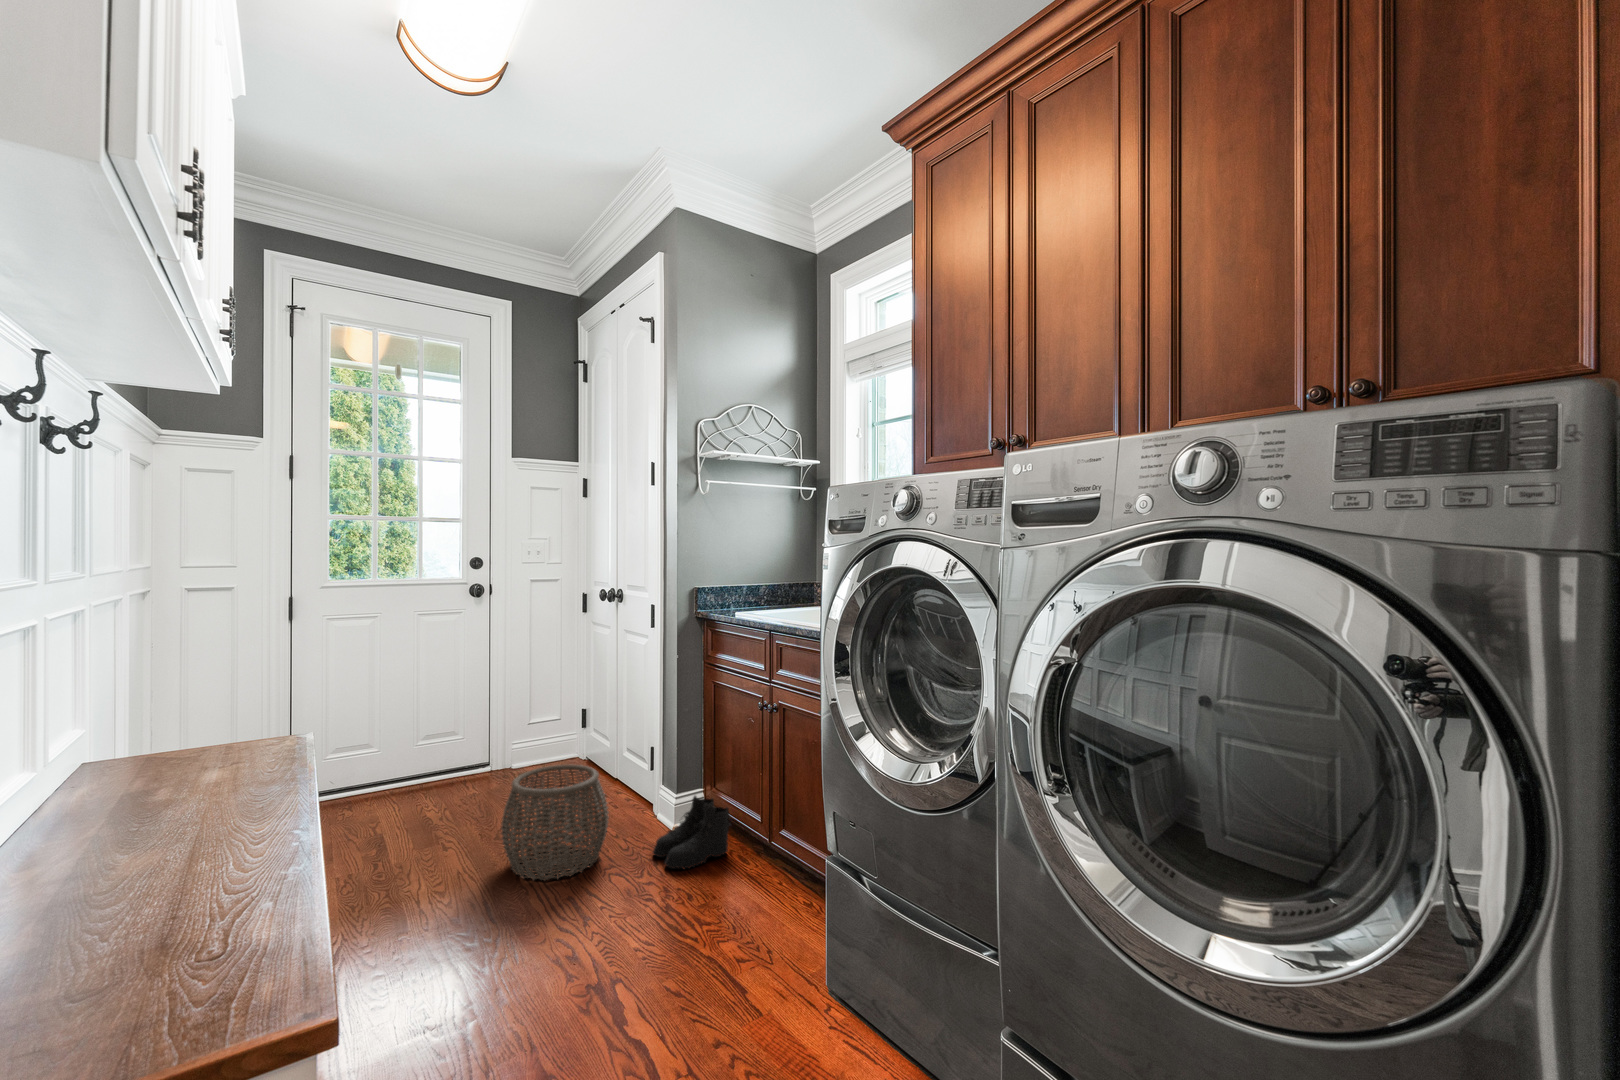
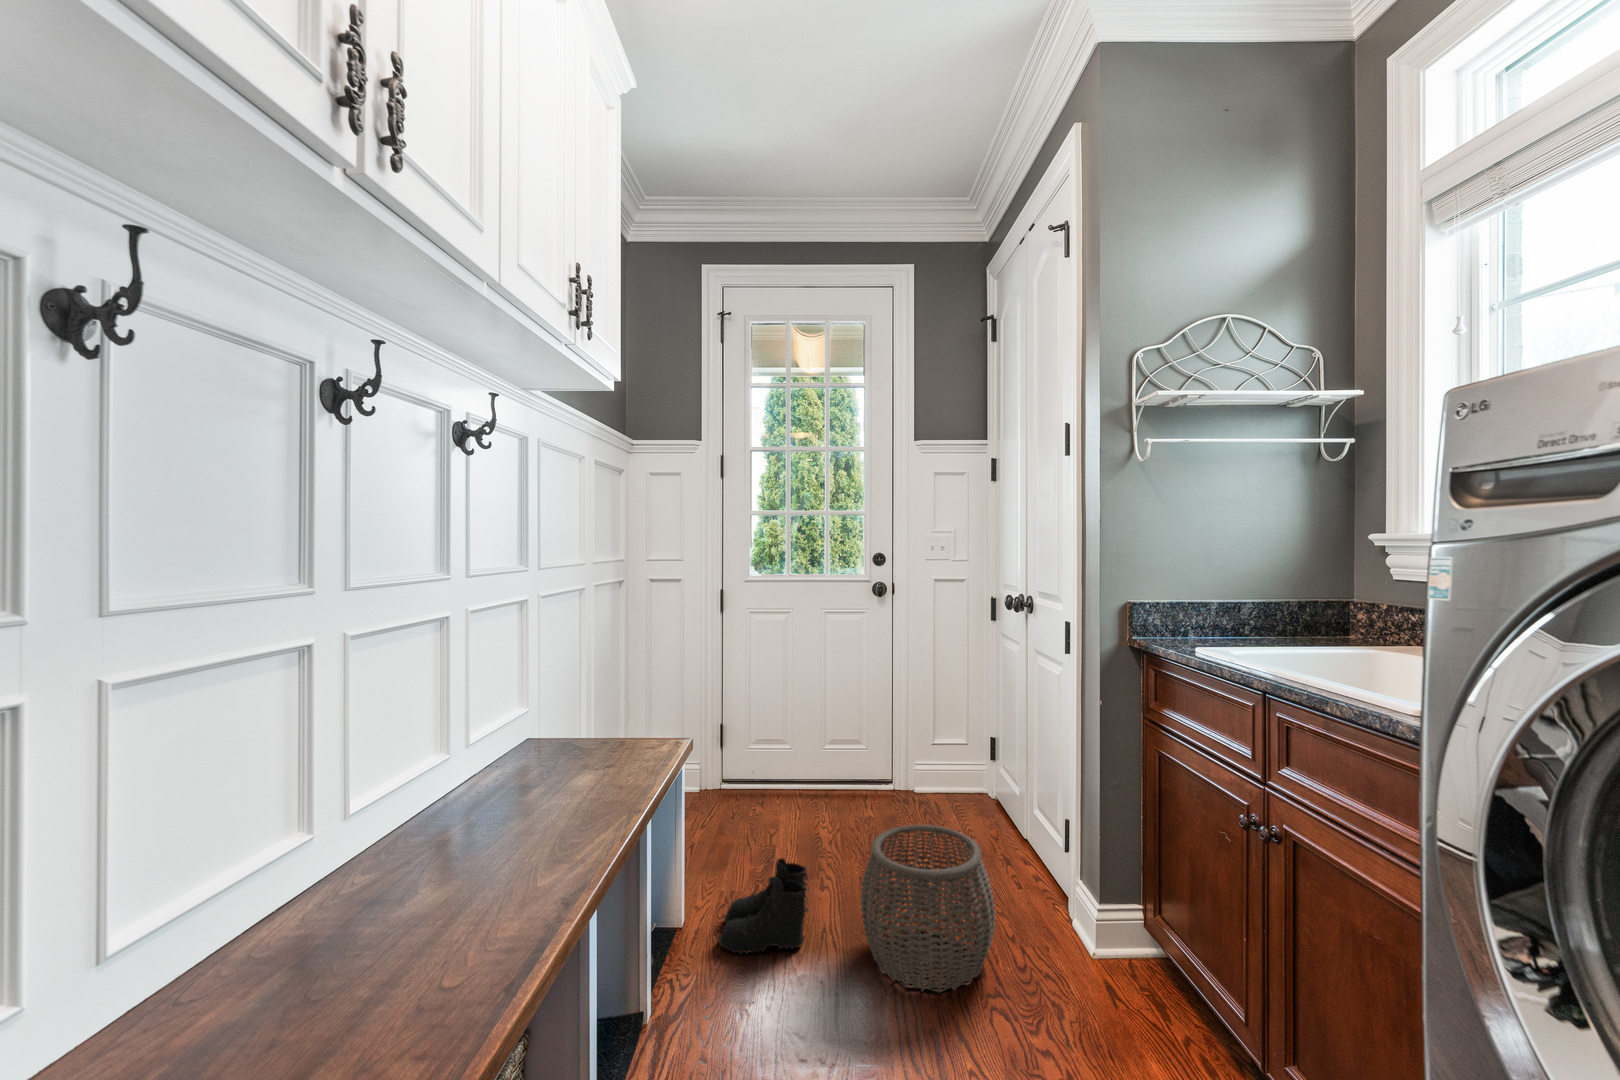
boots: present [653,796,731,869] -> present [719,858,810,954]

